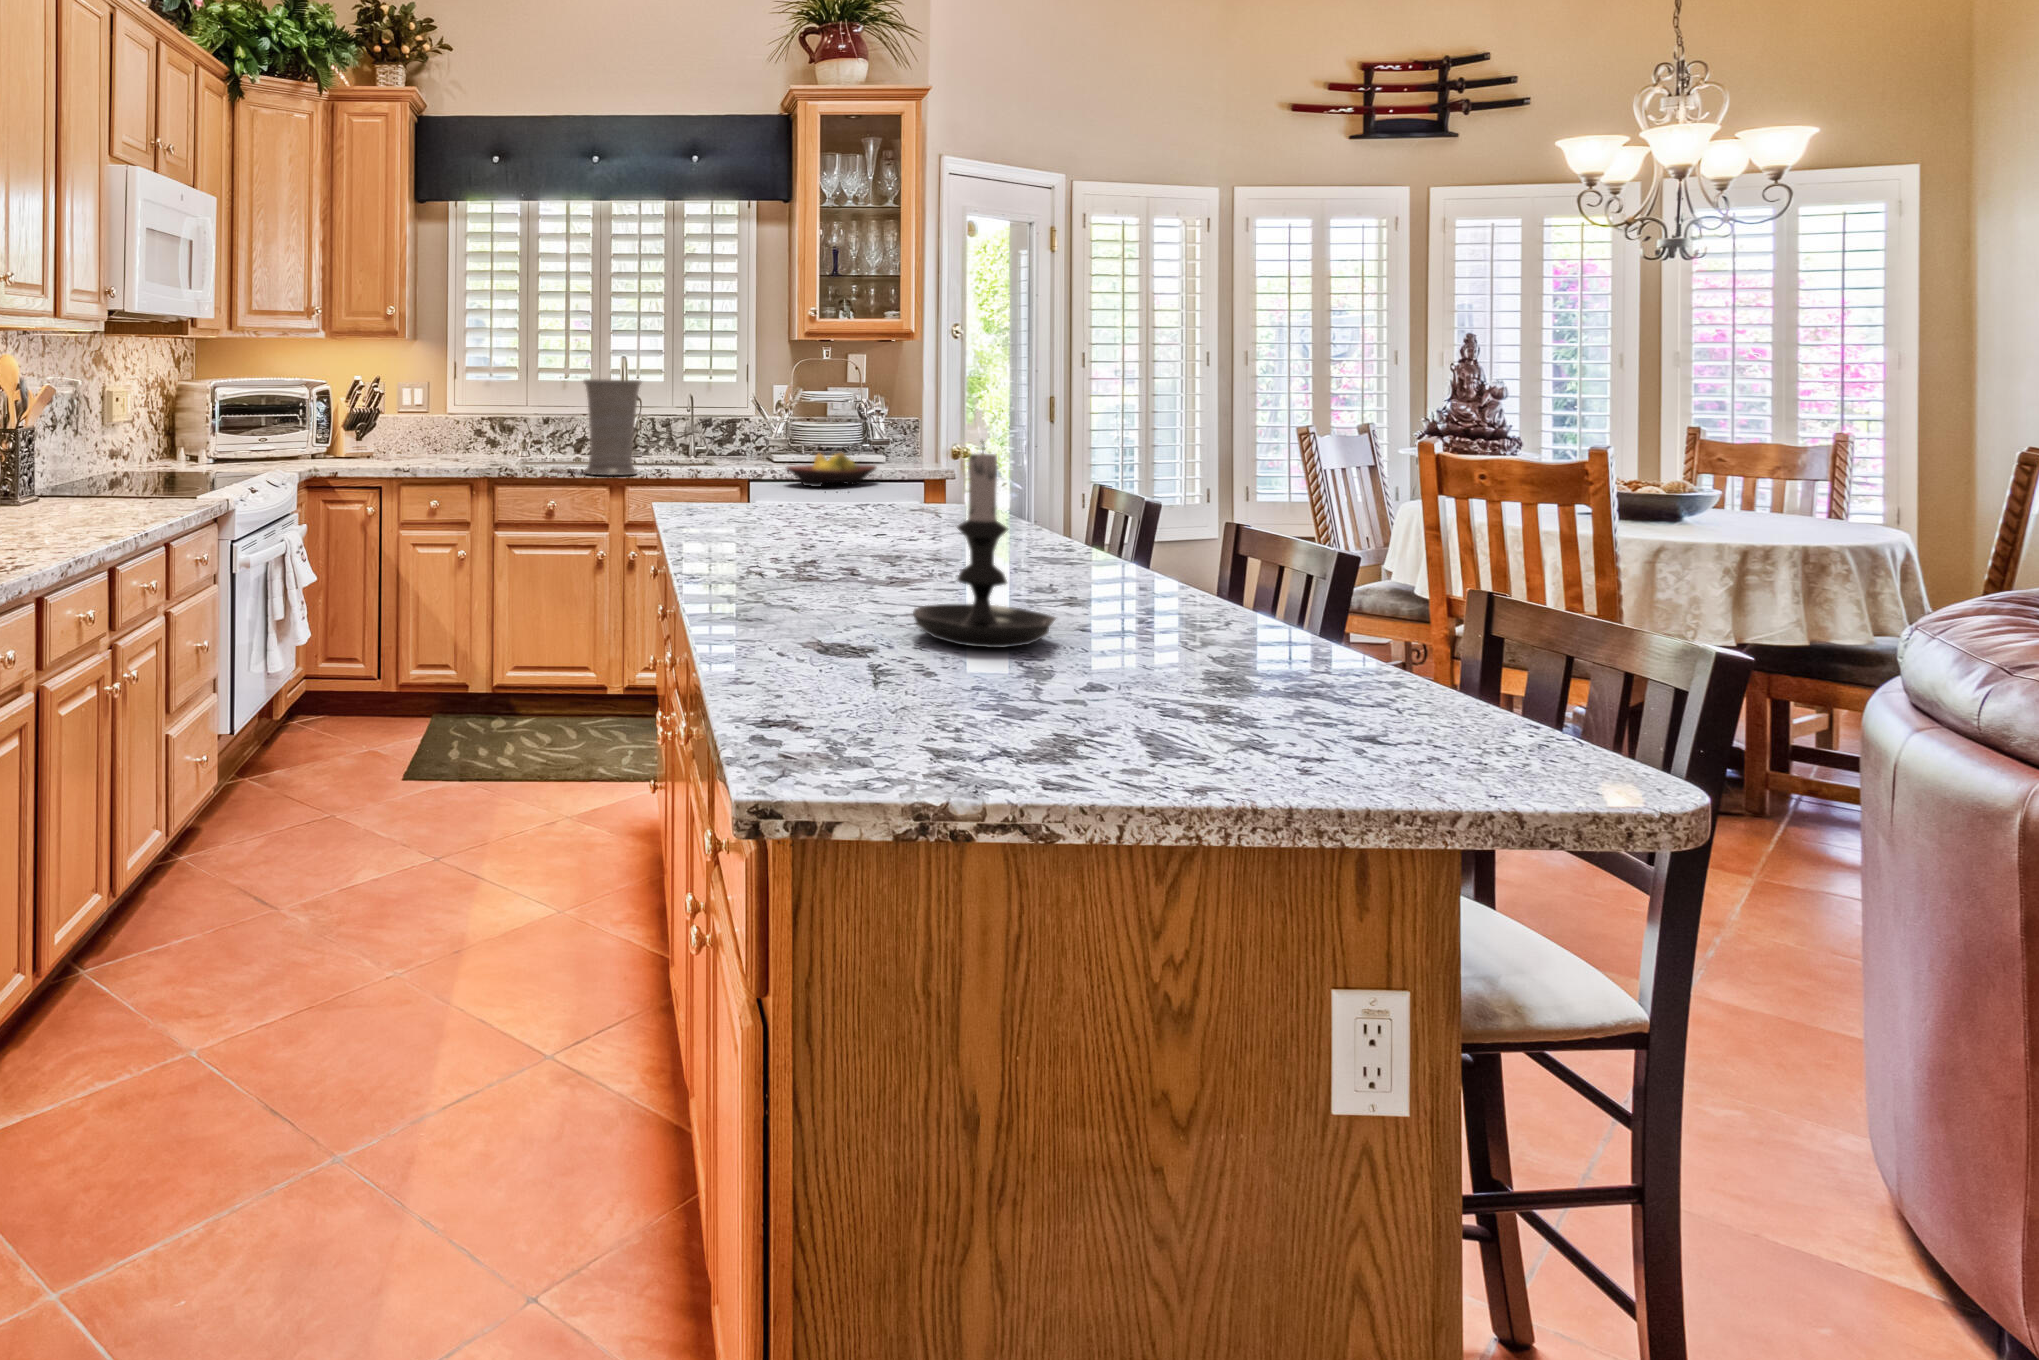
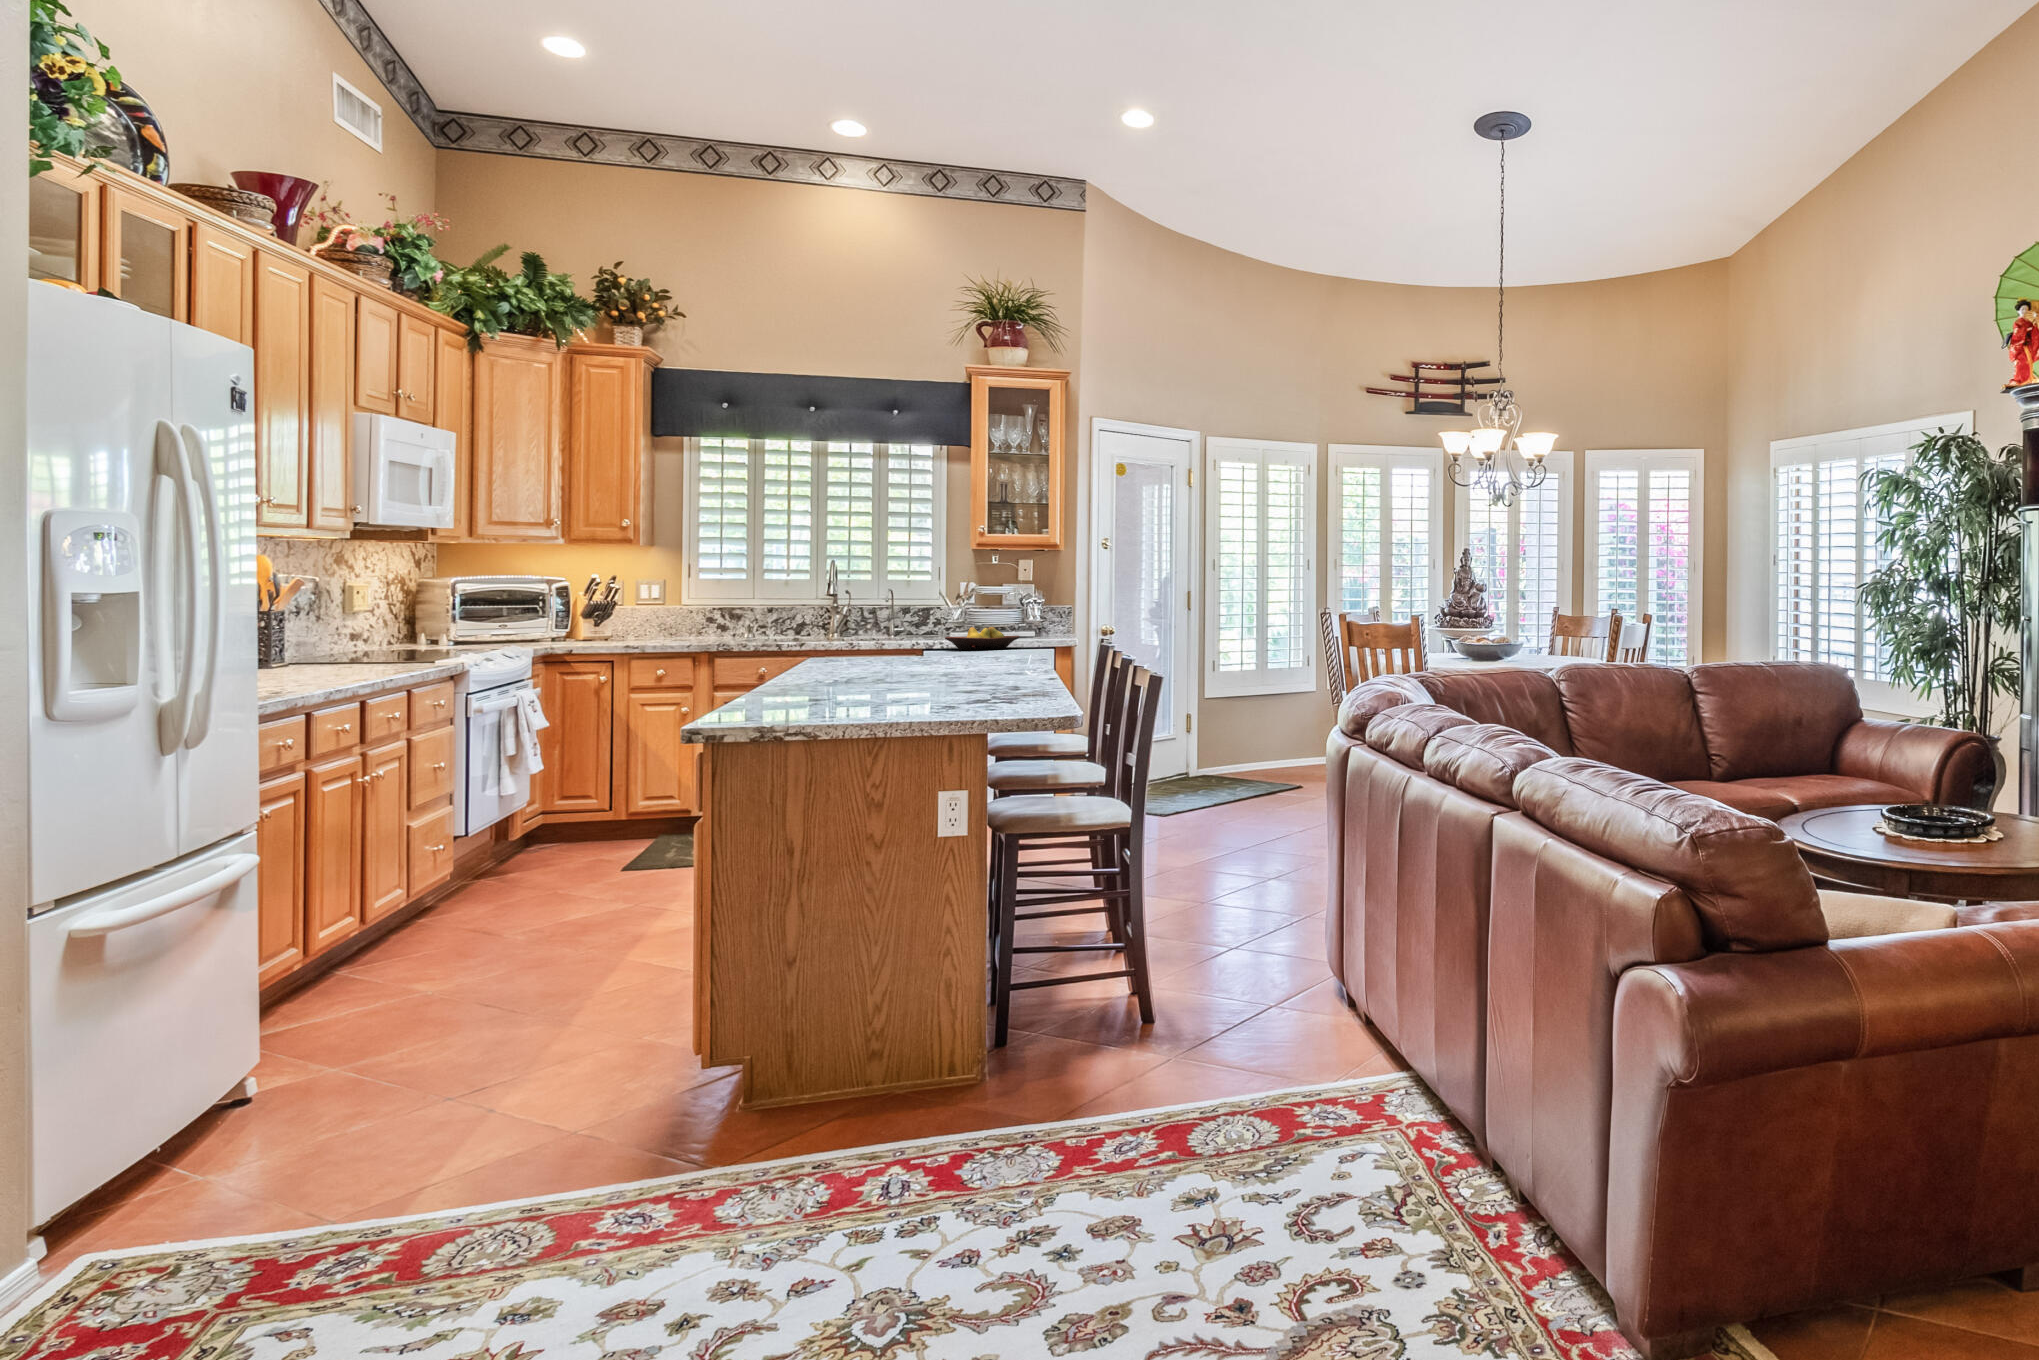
vase: present [584,379,641,475] -> none [794,577,845,649]
candle holder: present [913,449,1056,648] -> none [856,589,934,688]

